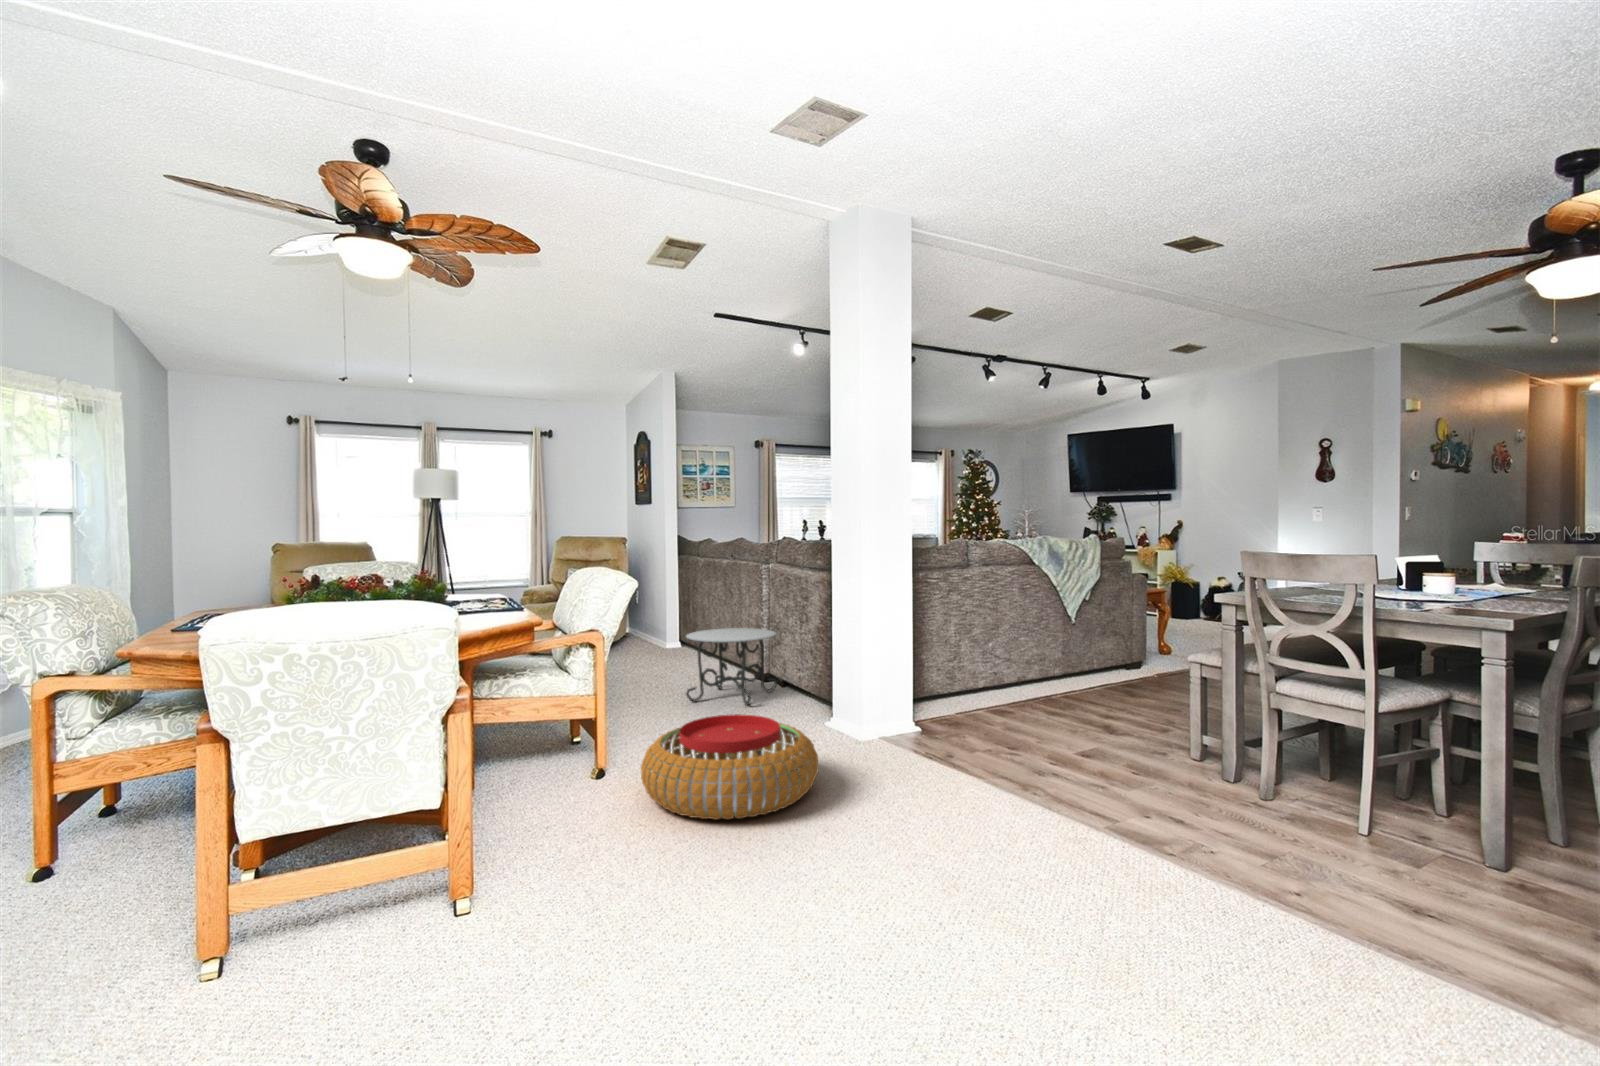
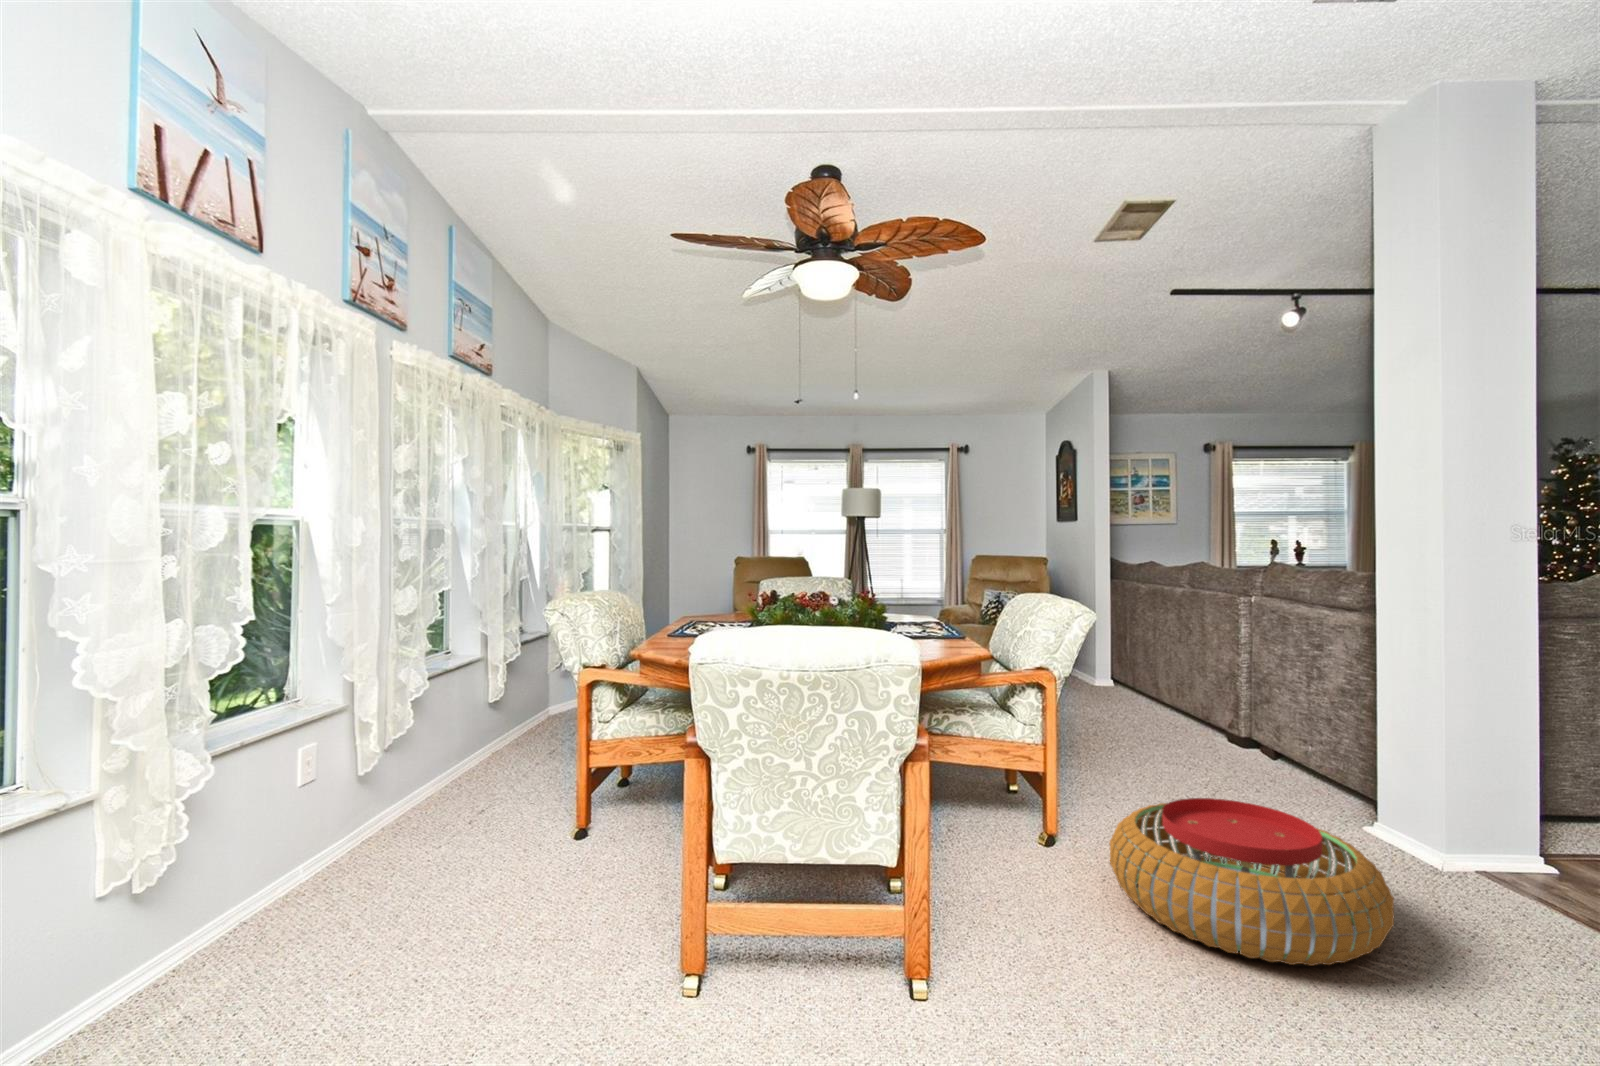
side table: present [686,628,777,705] -> none [1137,673,1267,777]

